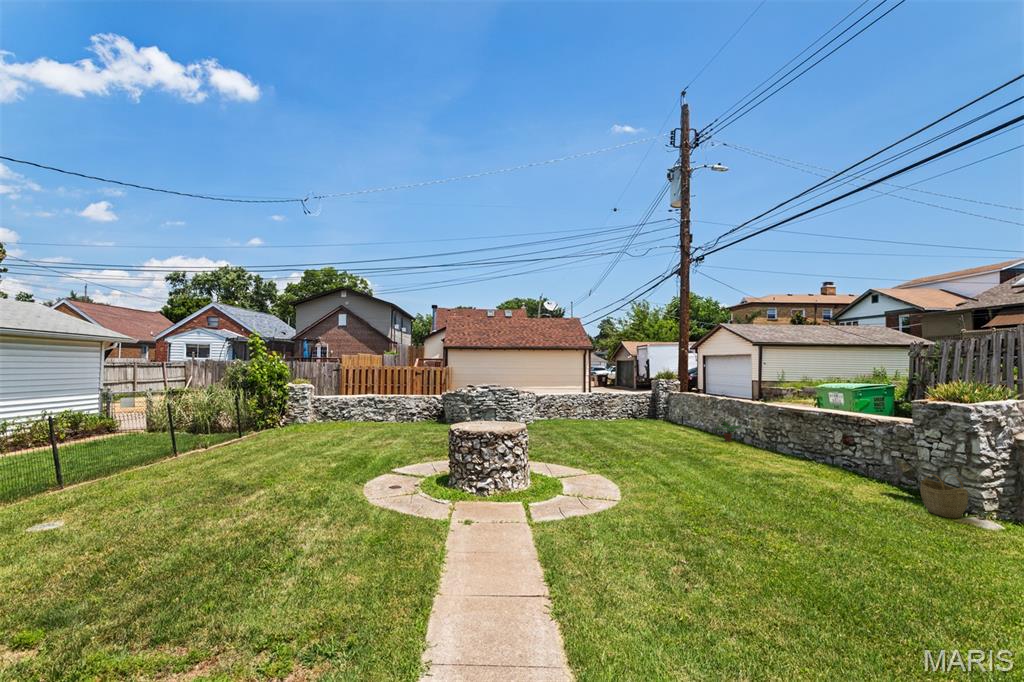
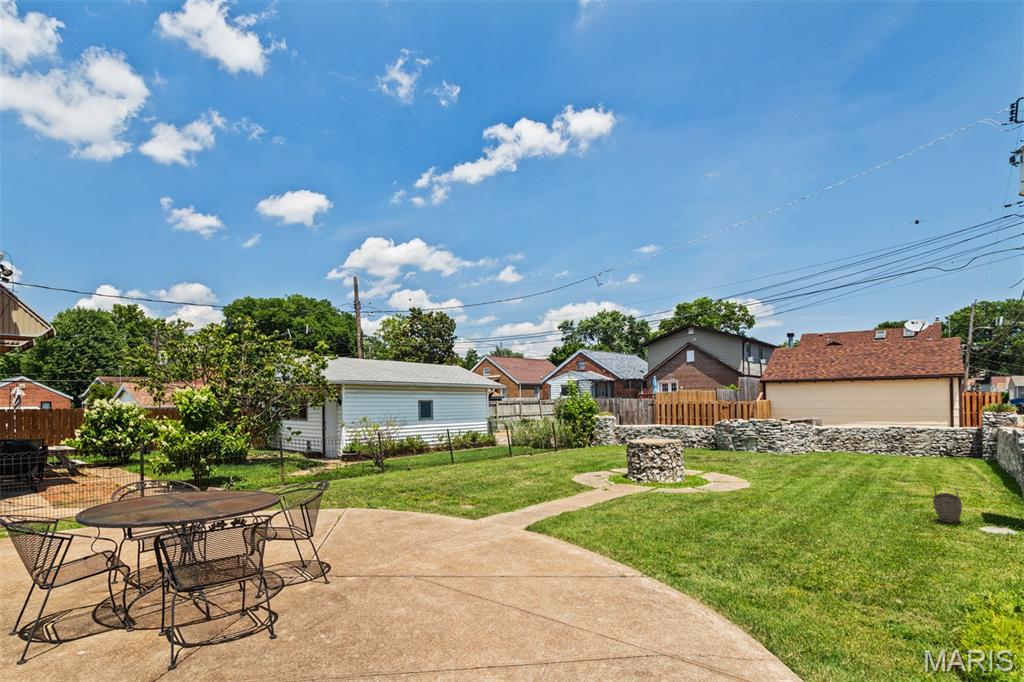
potted plant: present [712,421,742,442] -> none [954,455,990,478]

